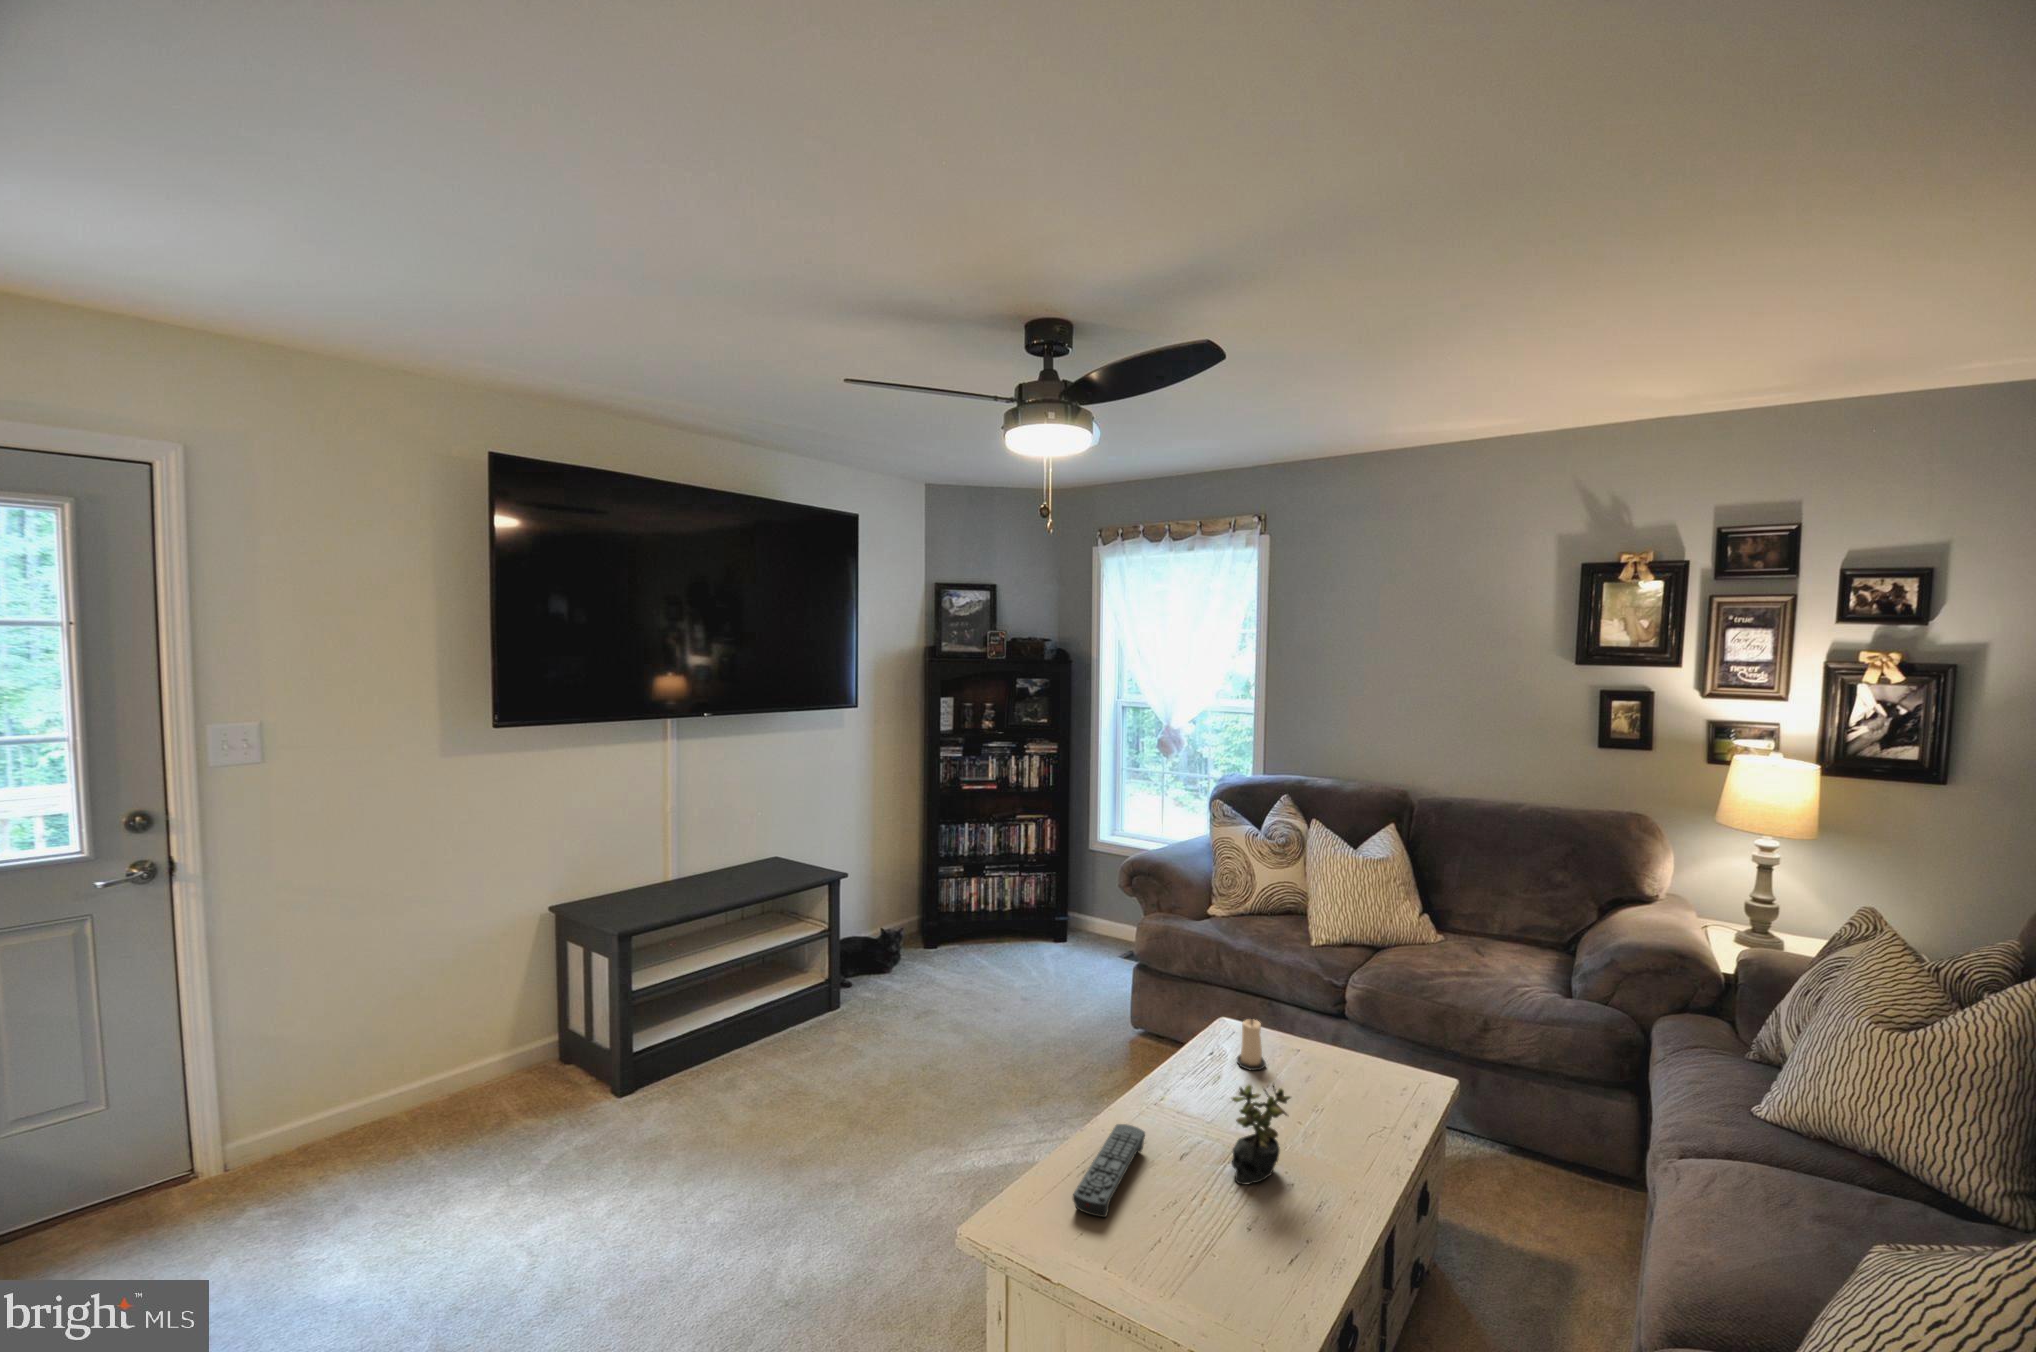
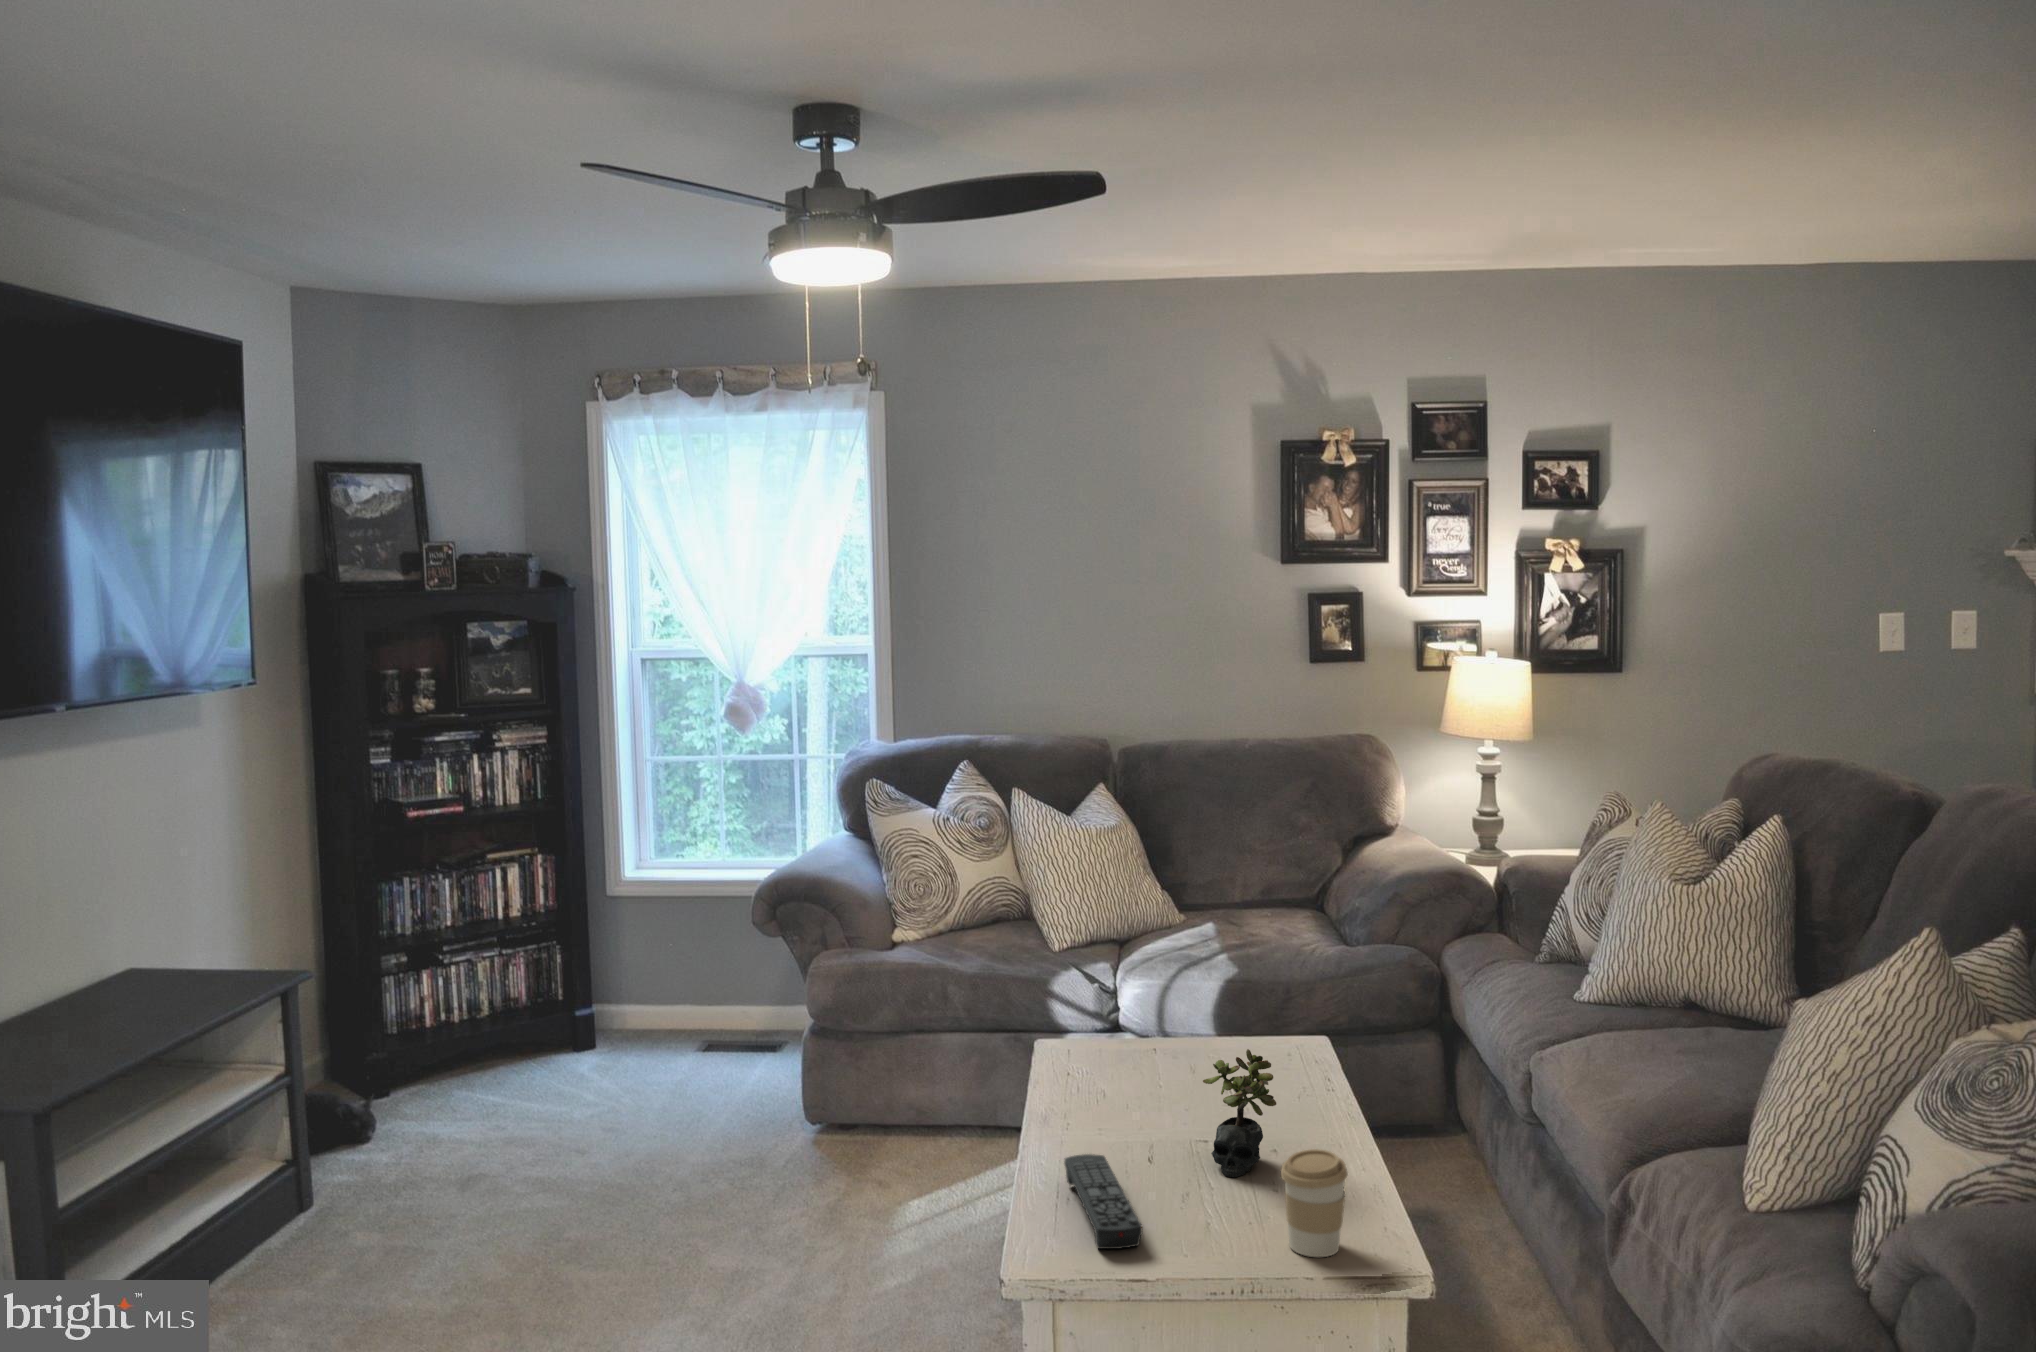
candle: present [1237,1019,1266,1070] -> none [1103,1016,1139,1082]
coffee cup: none [1206,1191,1263,1292] -> present [1281,1149,1348,1257]

